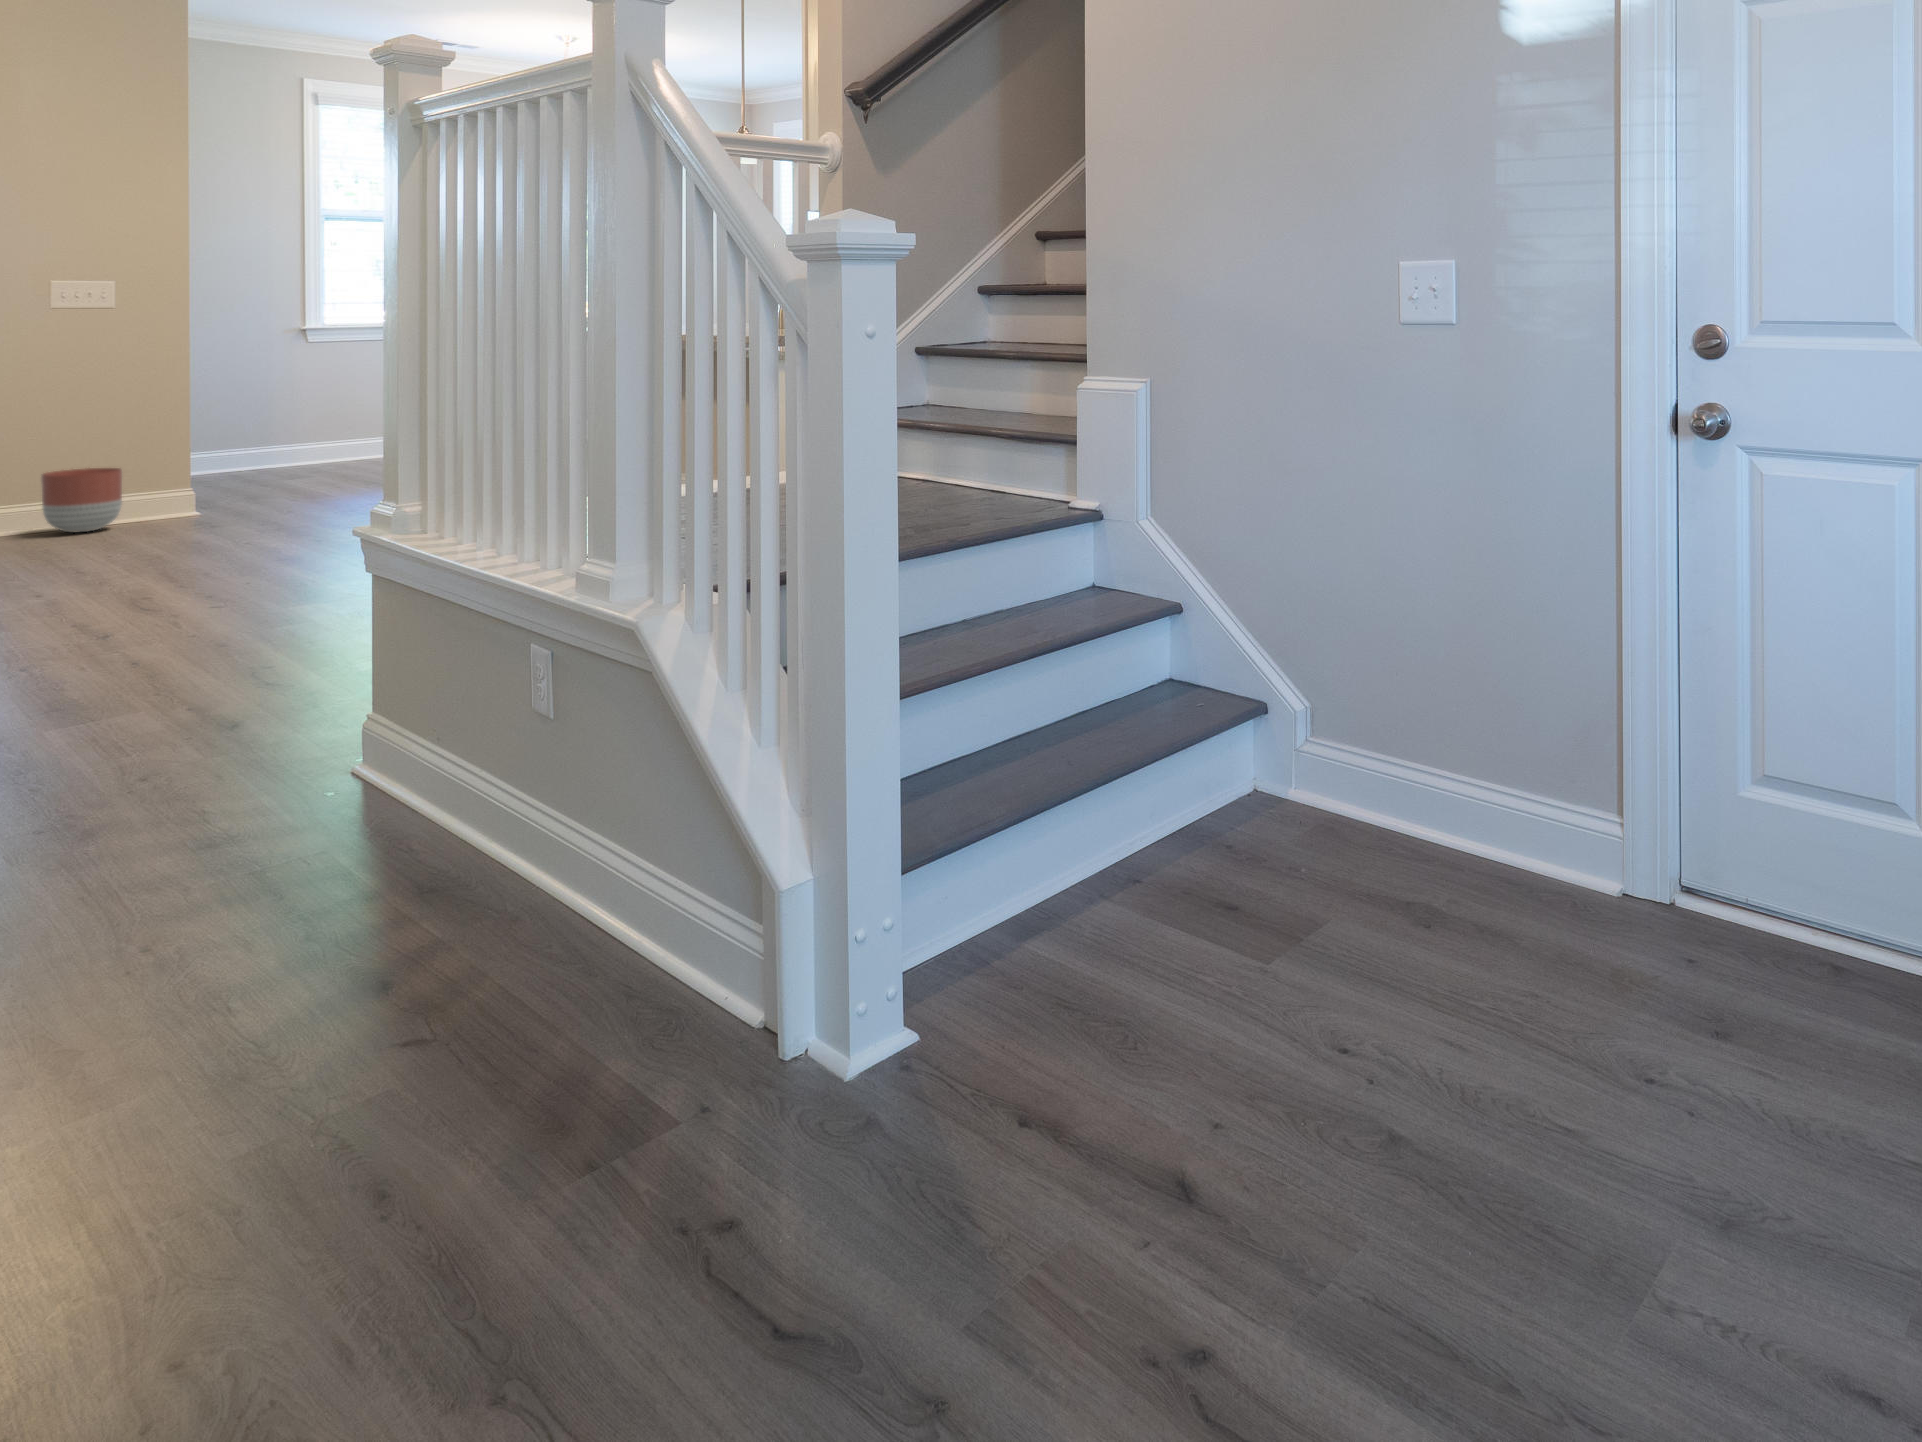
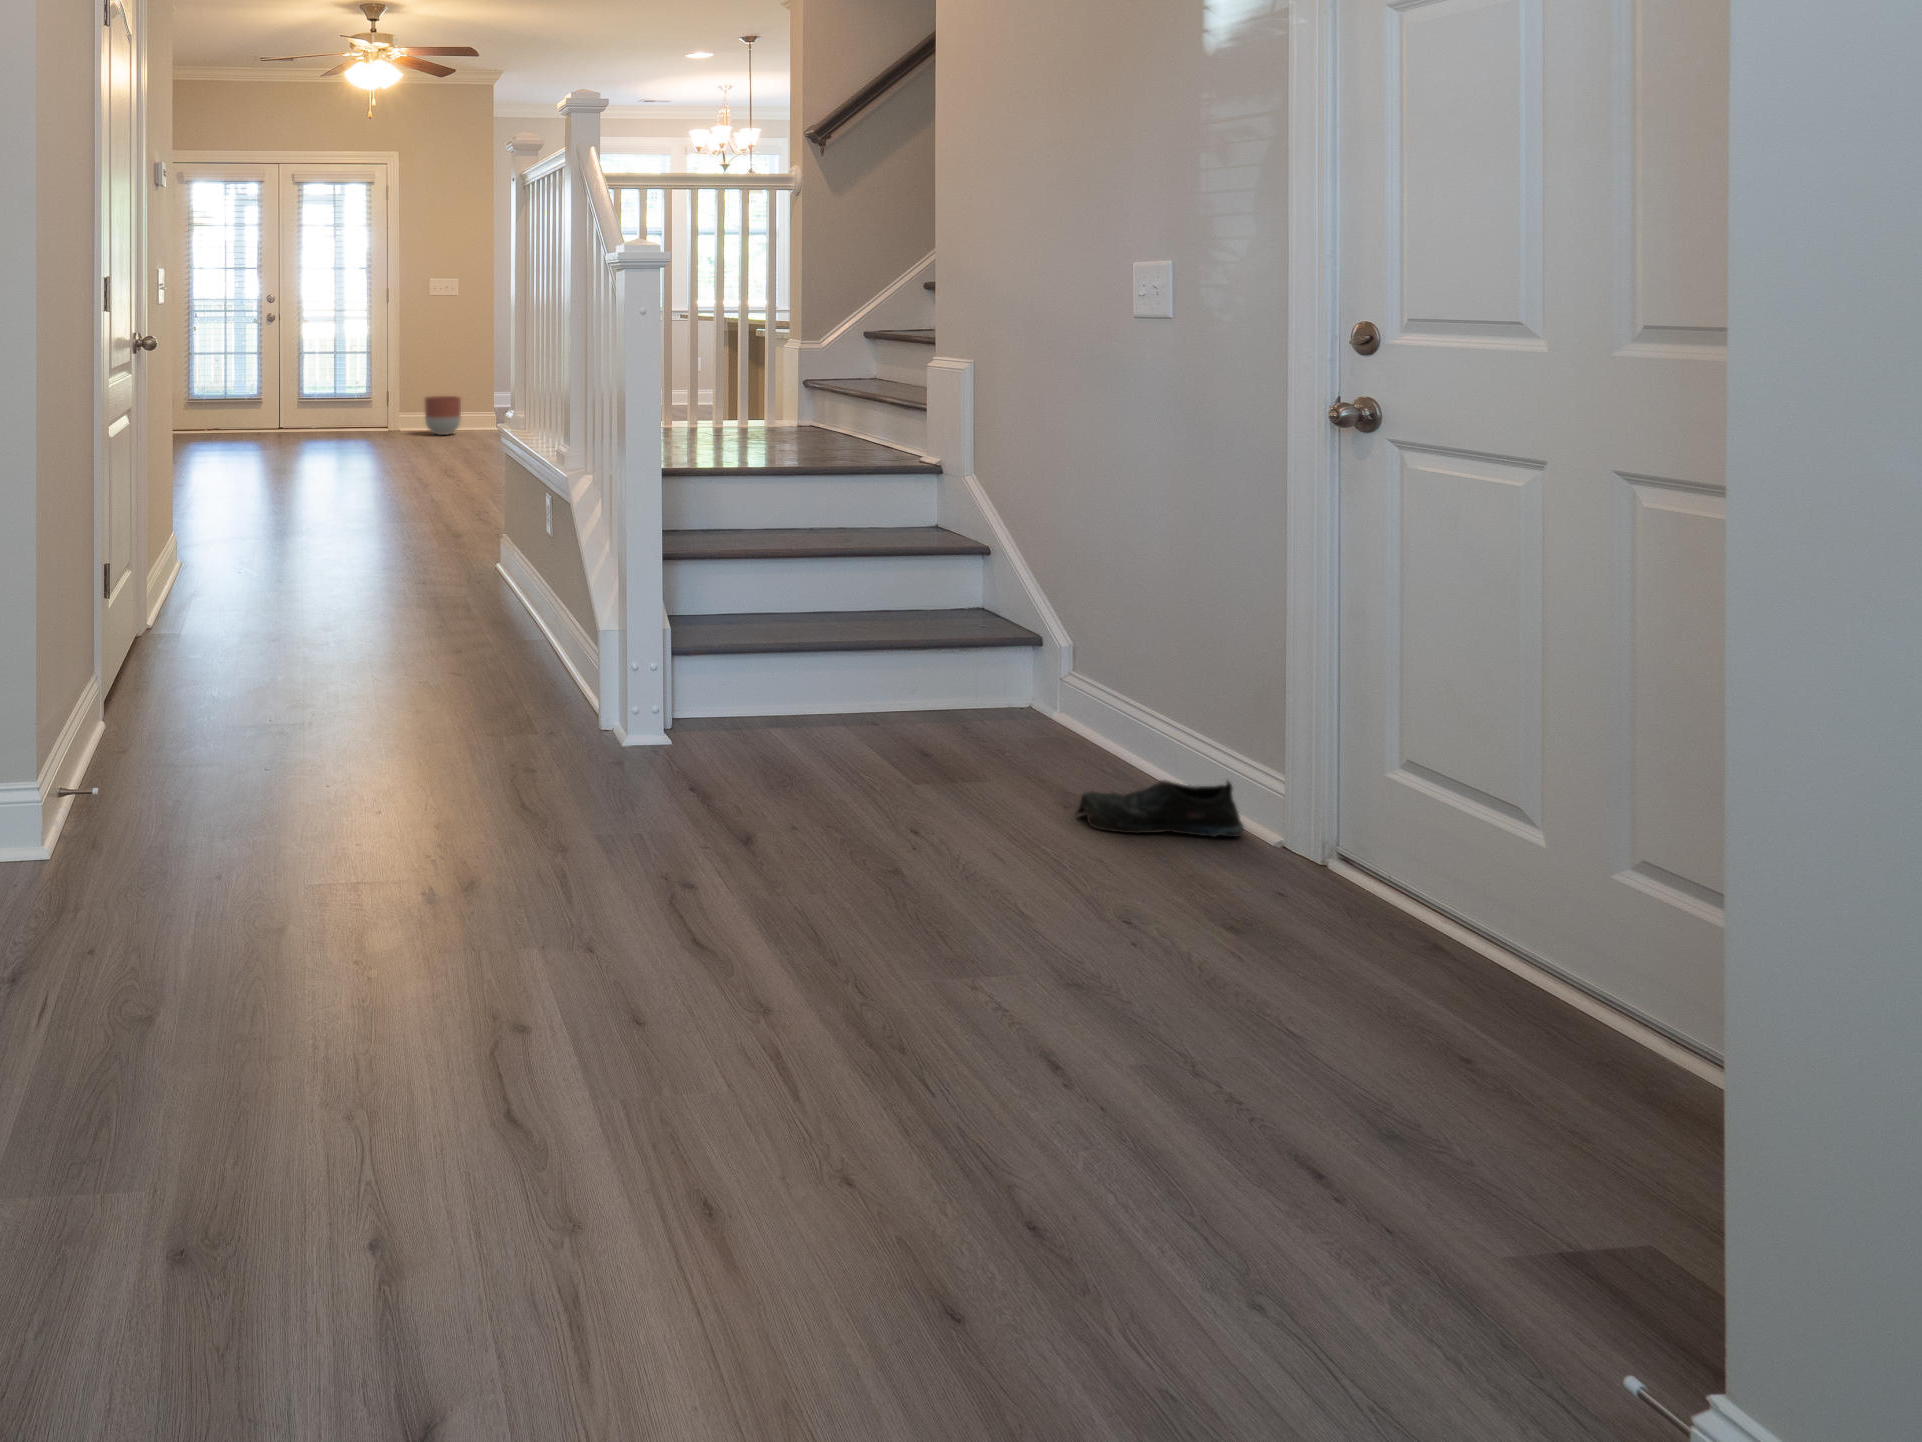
shoe: none [1437,839,1582,946] -> present [1077,780,1244,837]

